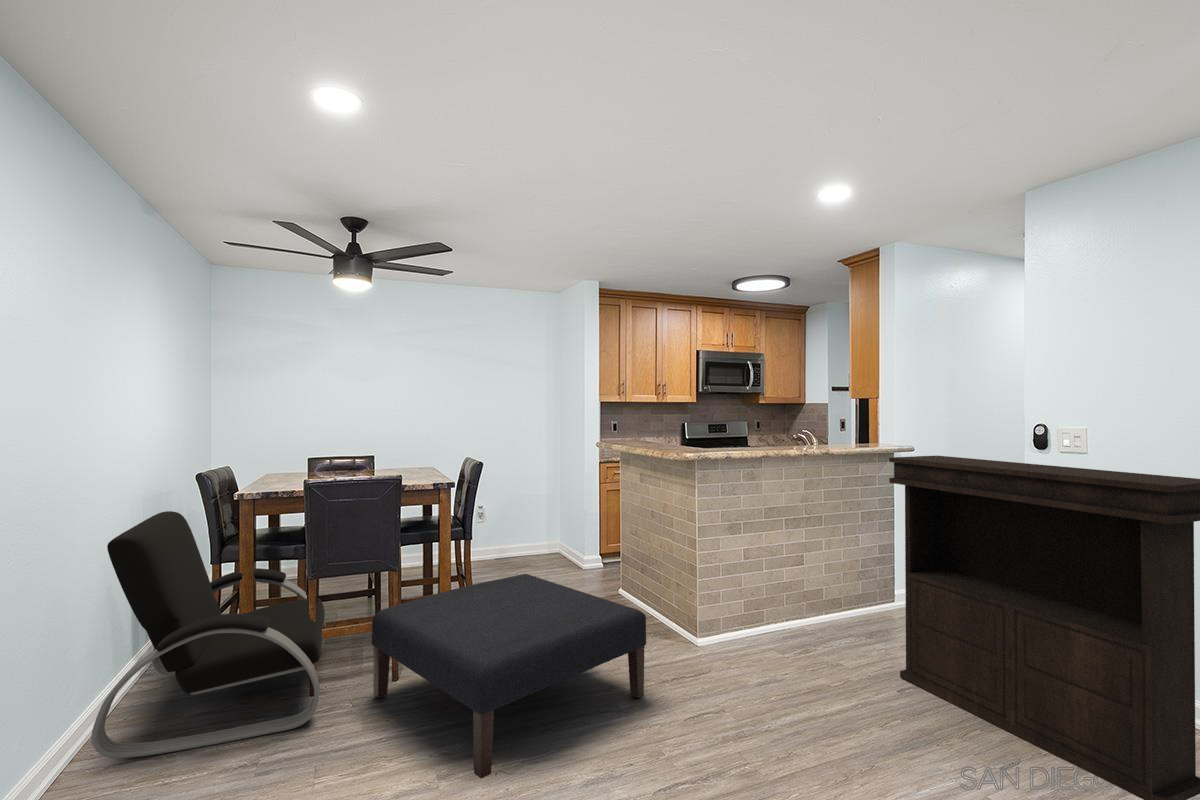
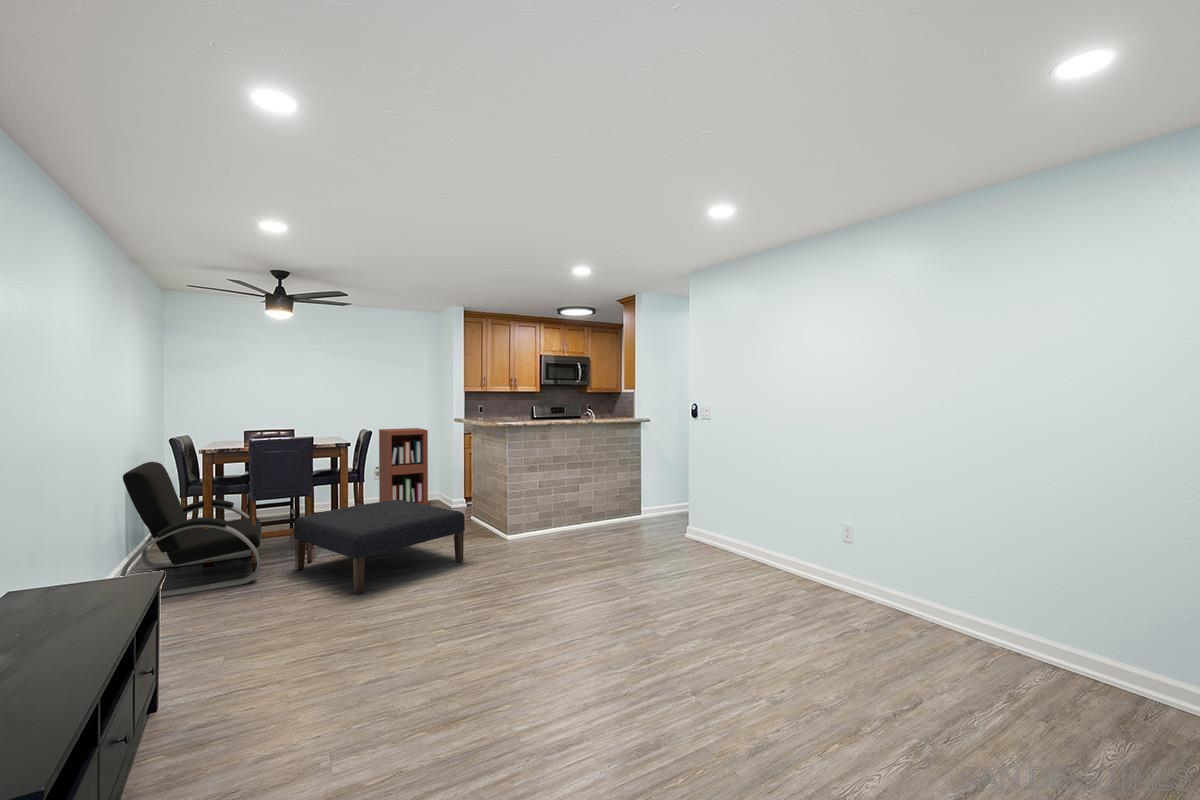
bookshelf: none [482,453,550,573] -> present [379,428,428,505]
console table: present [889,455,1200,800] -> none [611,422,732,583]

